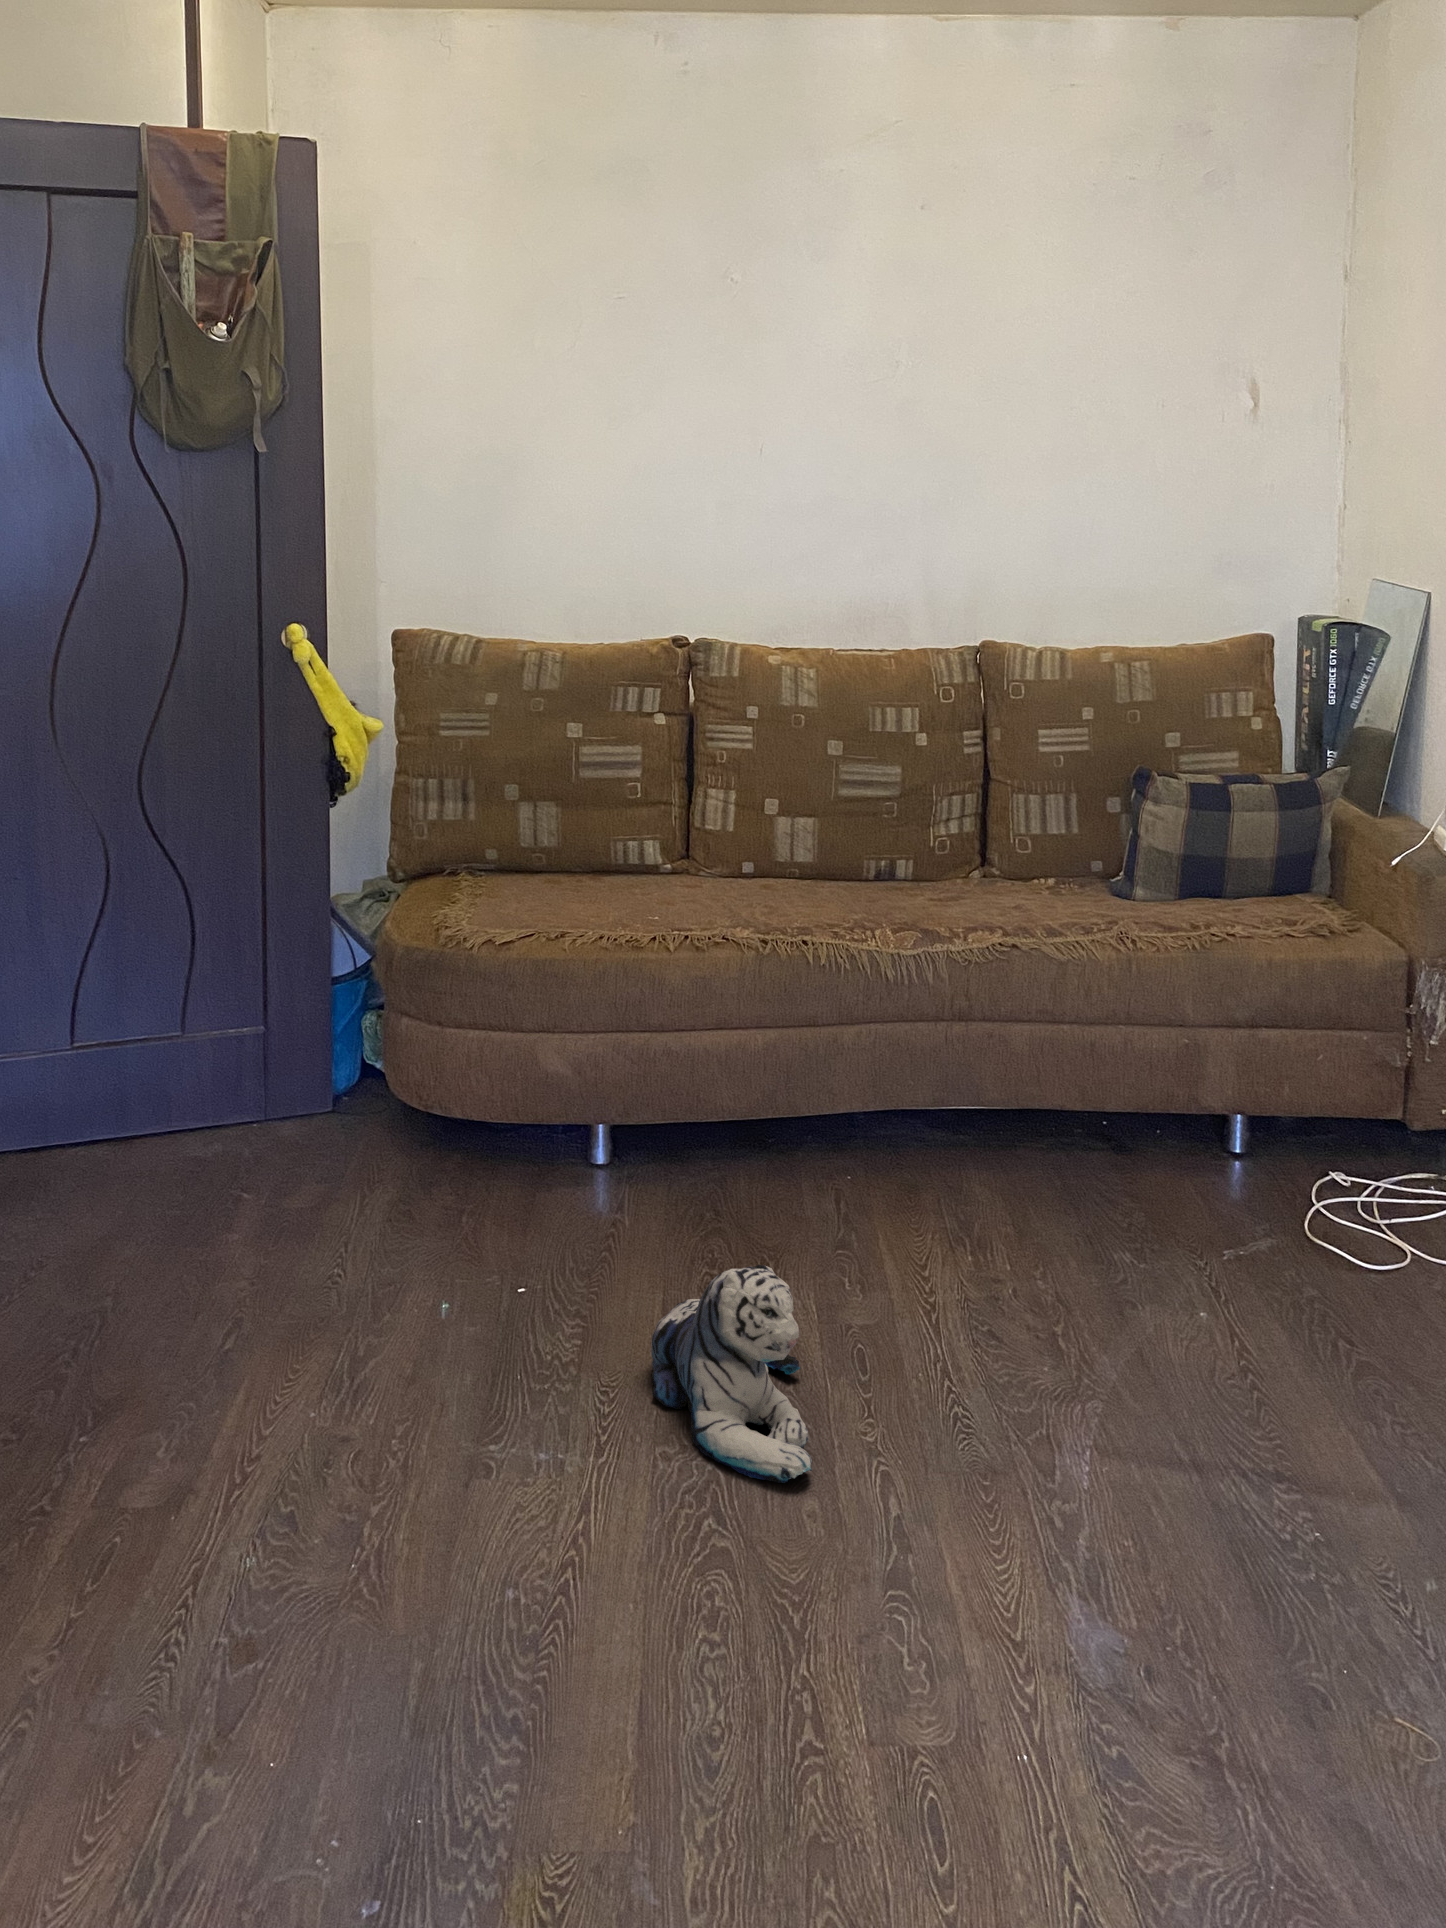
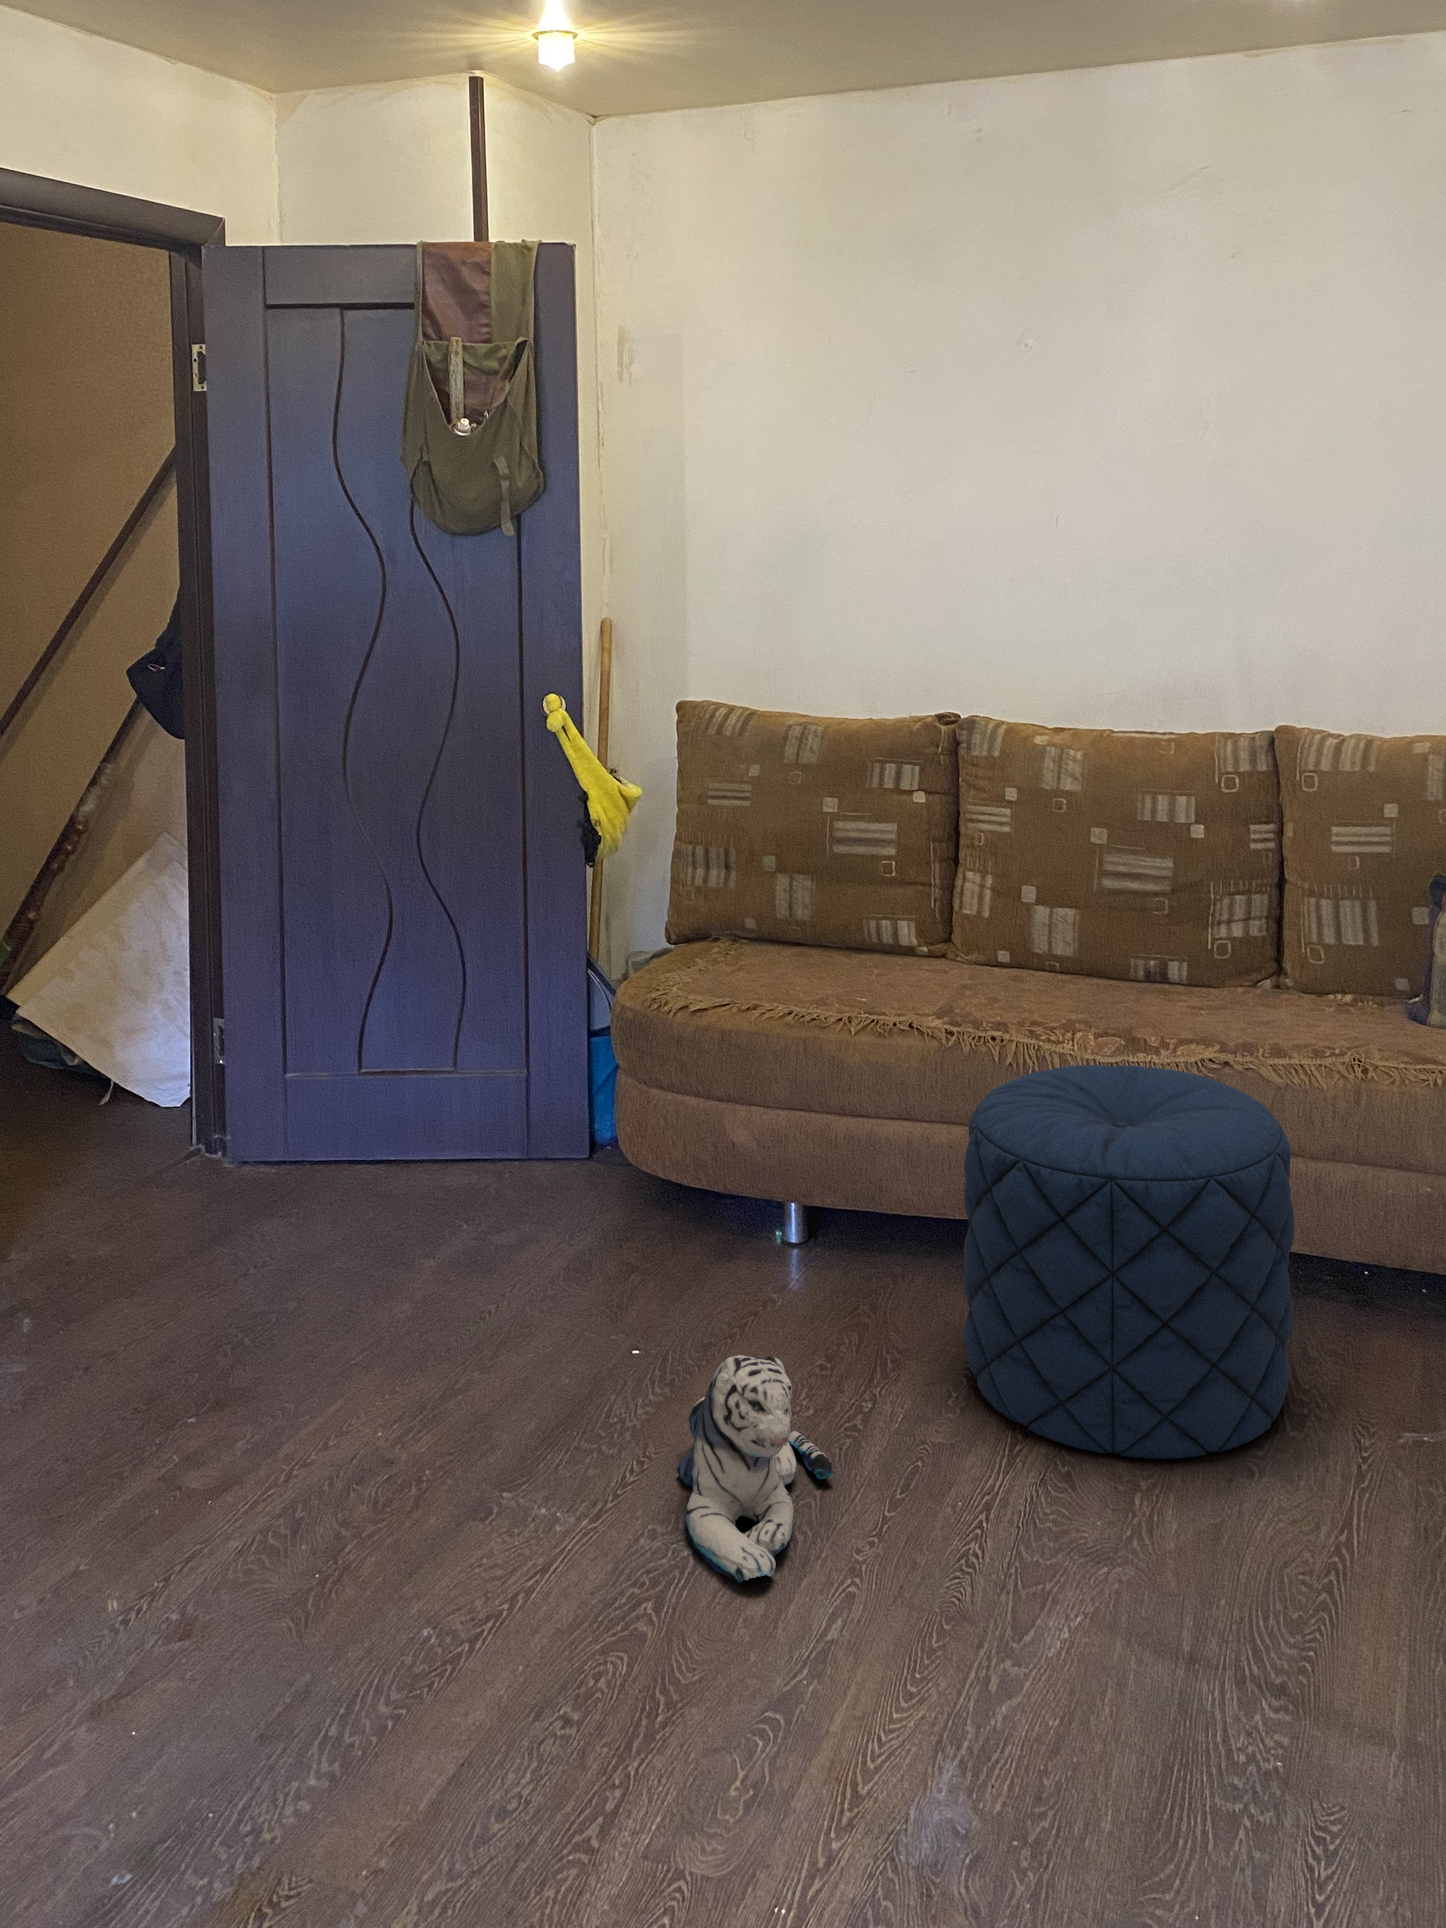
pouf: none [834,955,1132,1303] -> present [964,1065,1295,1459]

